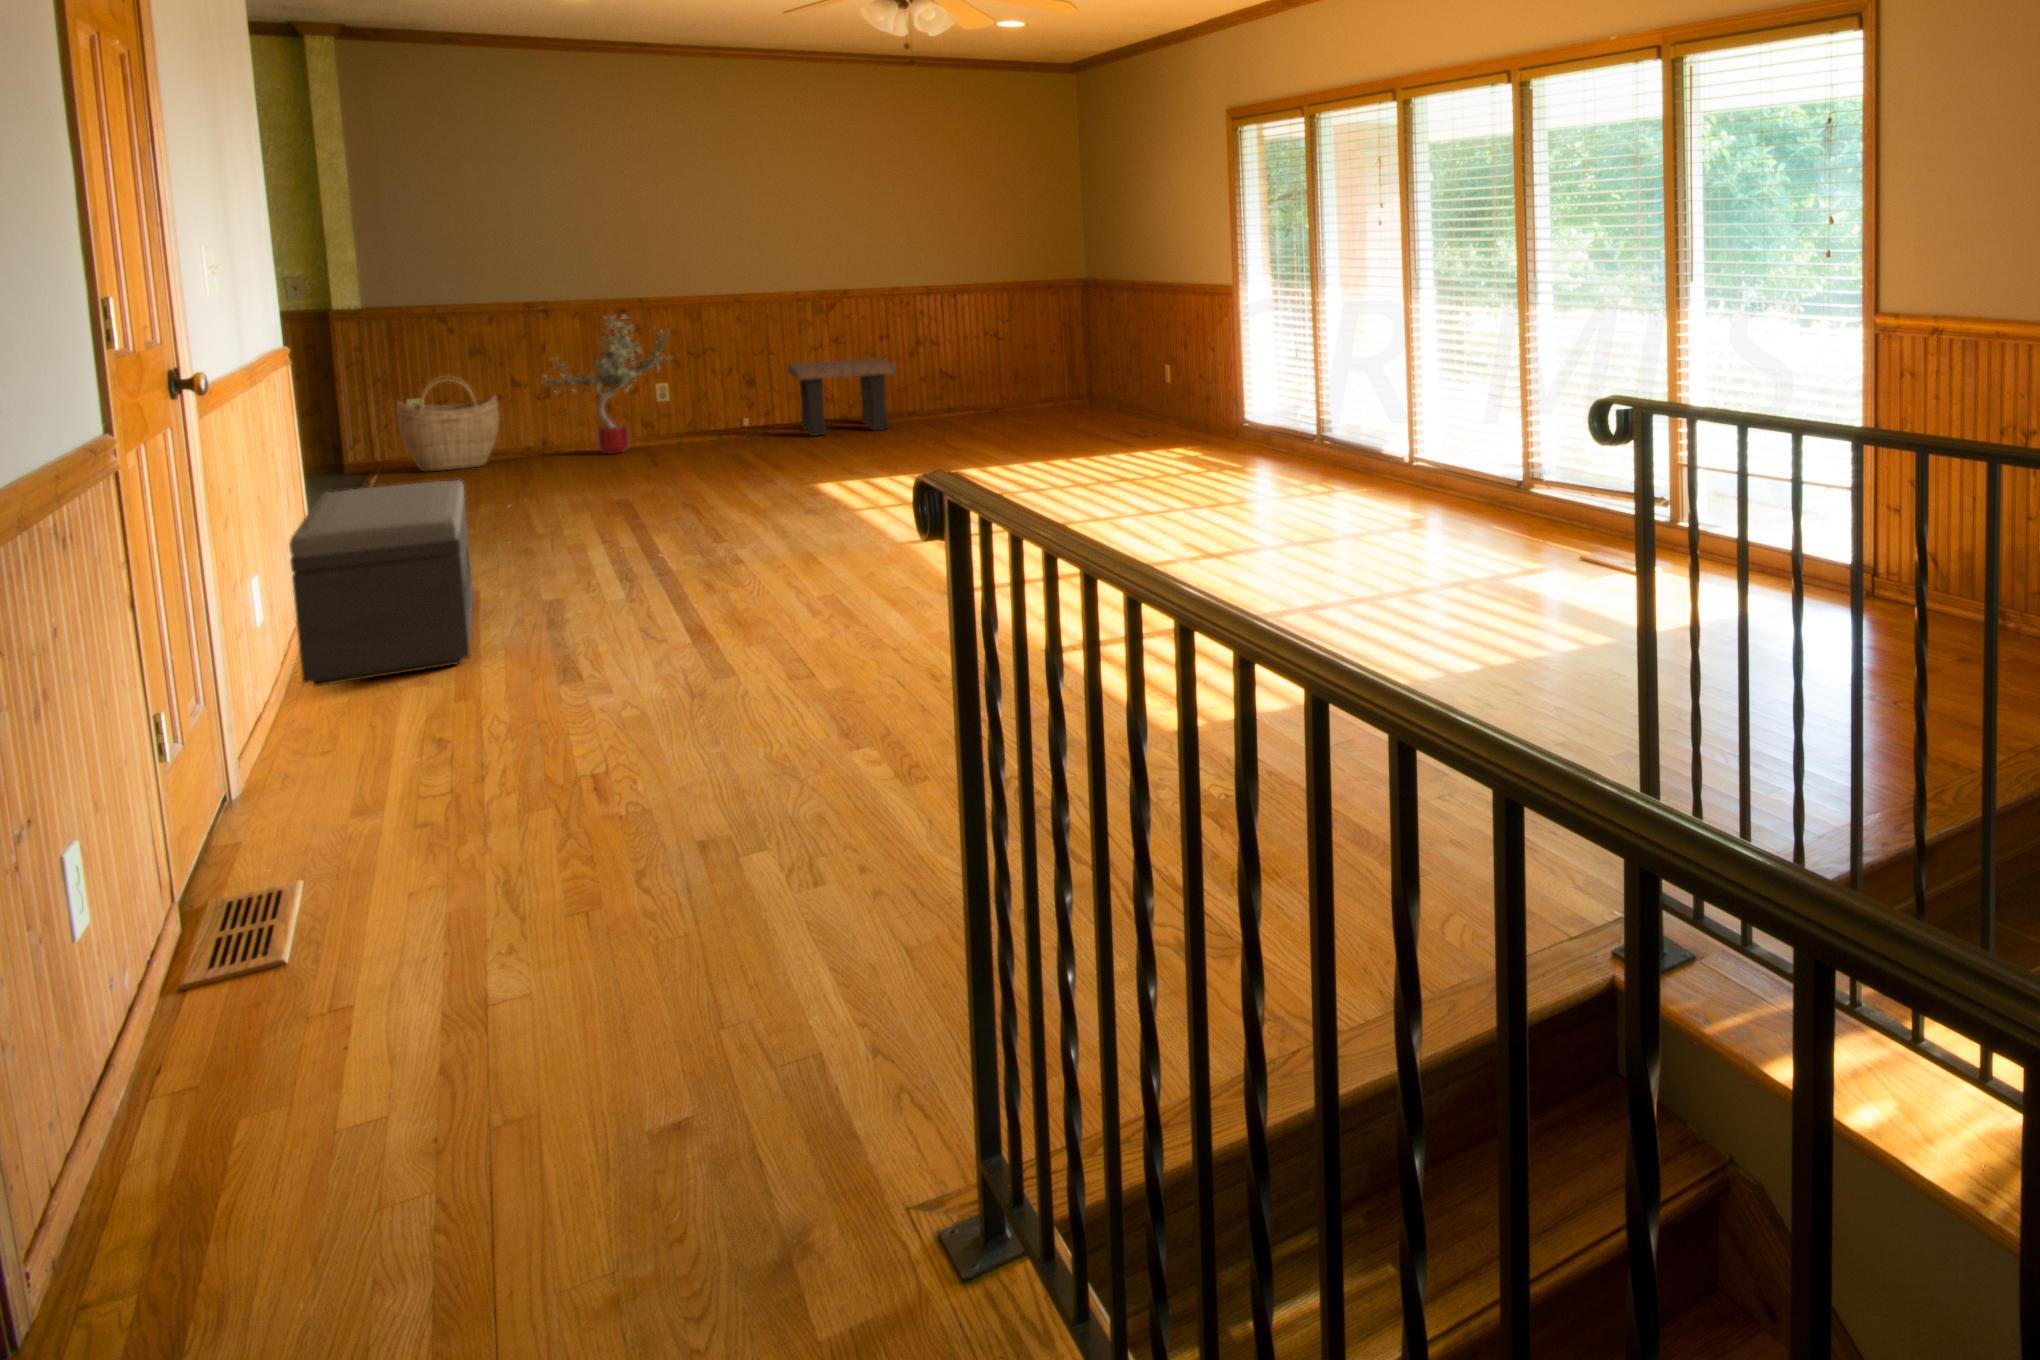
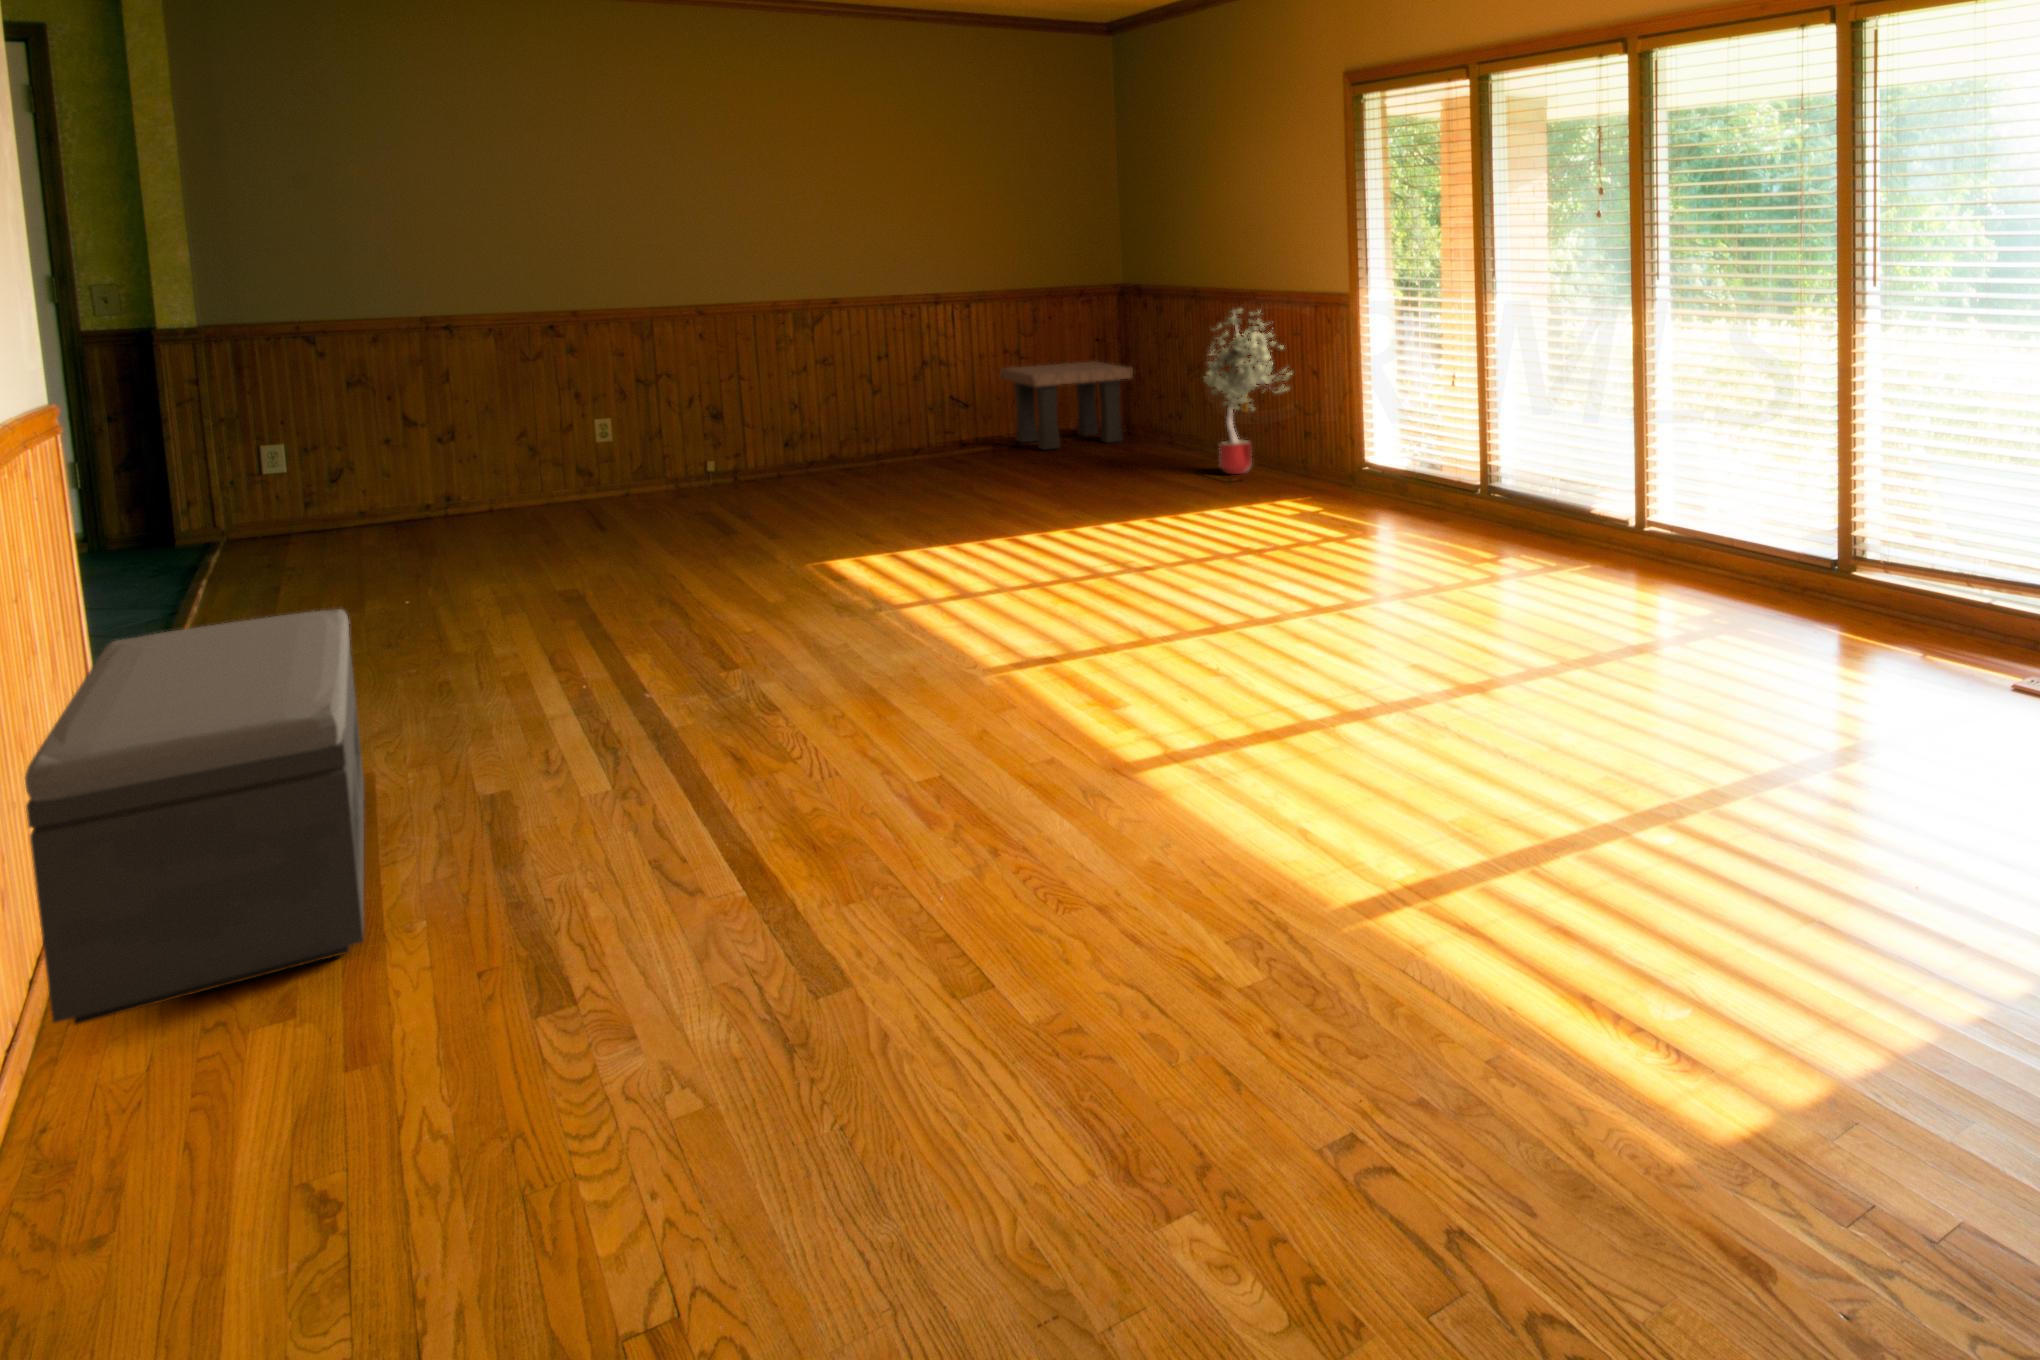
potted tree: present [542,315,671,454] -> present [1205,309,1292,474]
side table: present [787,358,896,436] -> present [1000,361,1133,450]
woven basket: present [397,376,499,472] -> none [248,414,389,543]

